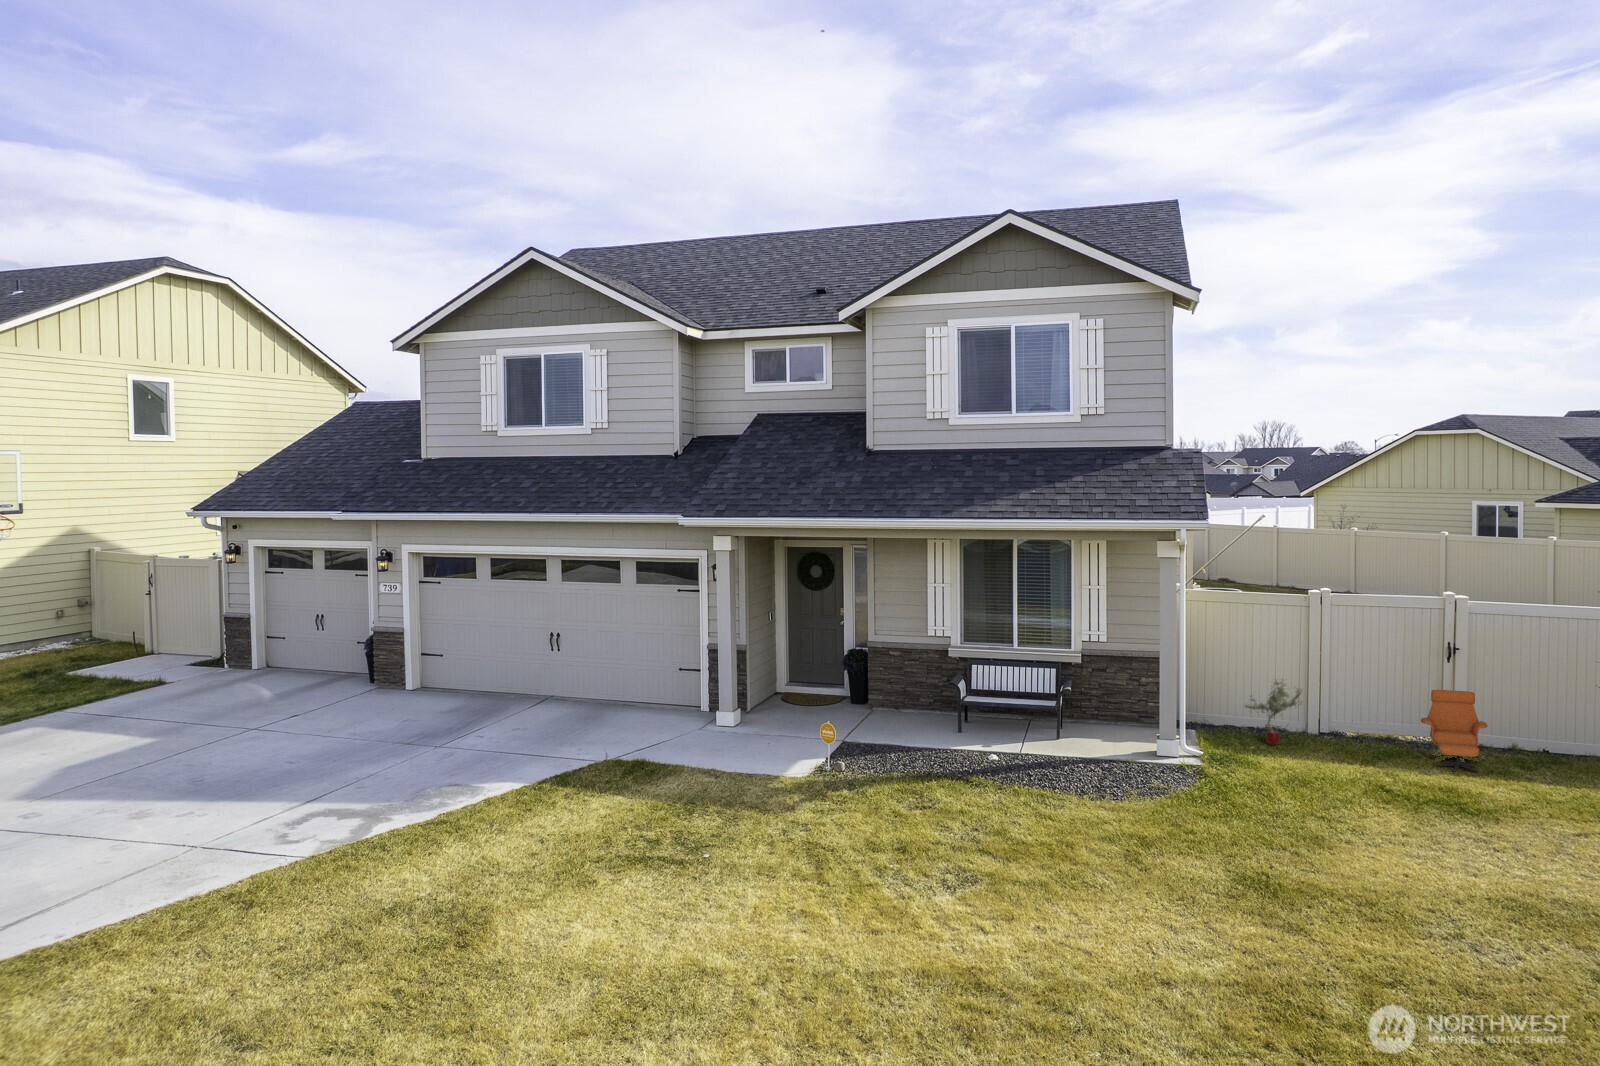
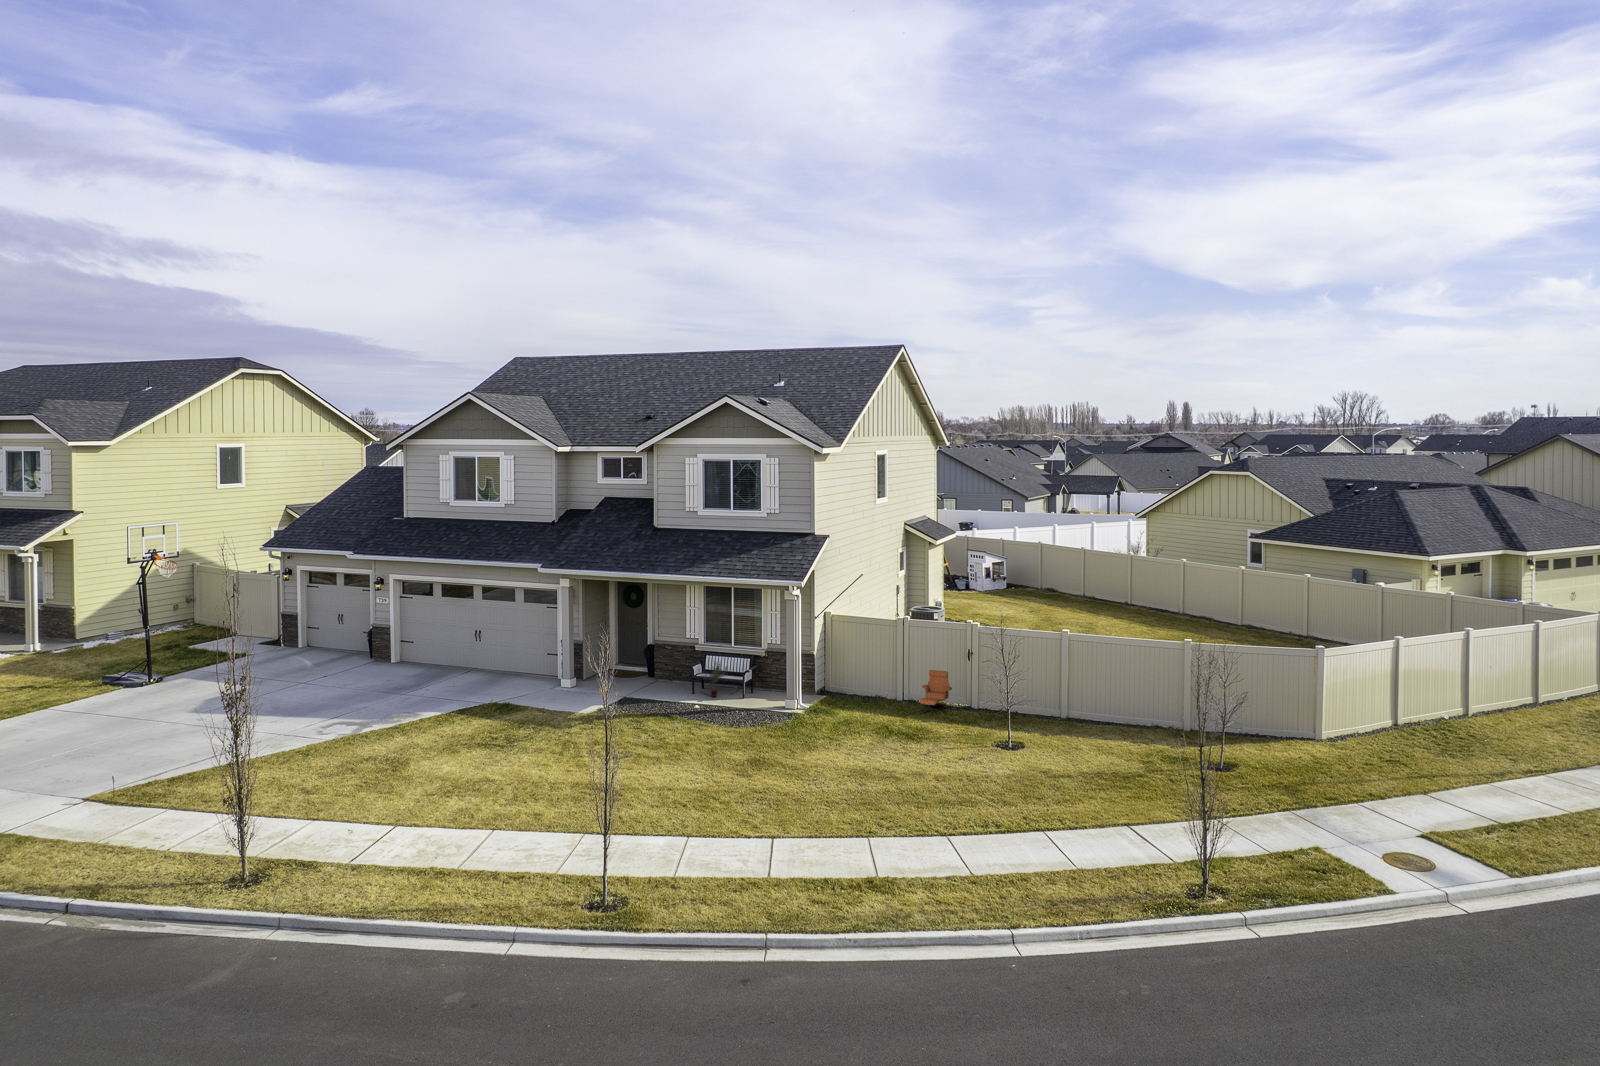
potted tree: present [1245,679,1301,745] -> present [703,663,727,697]

